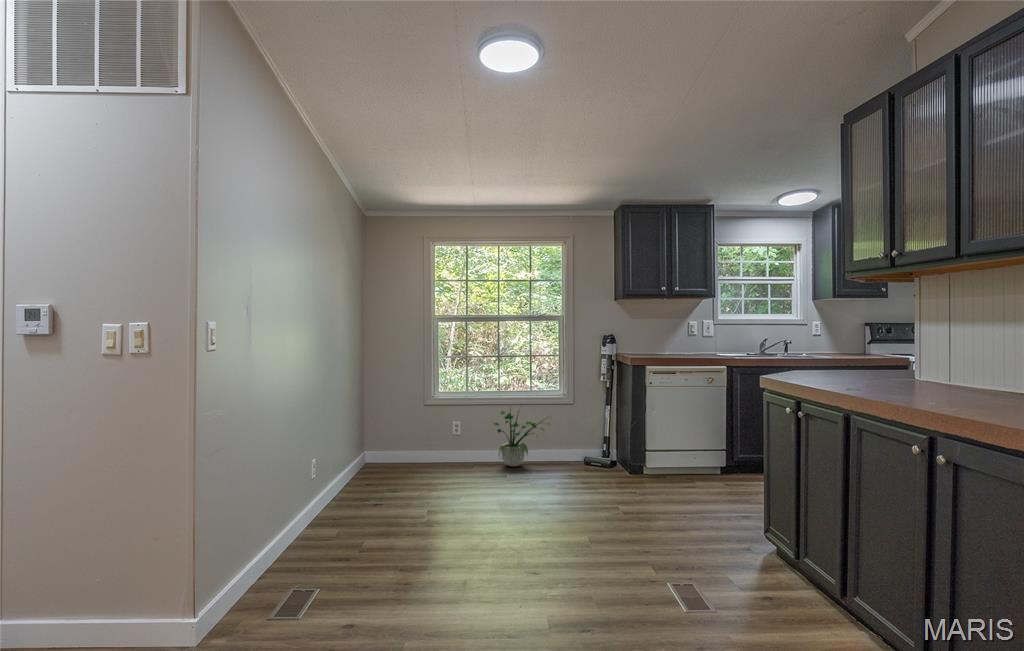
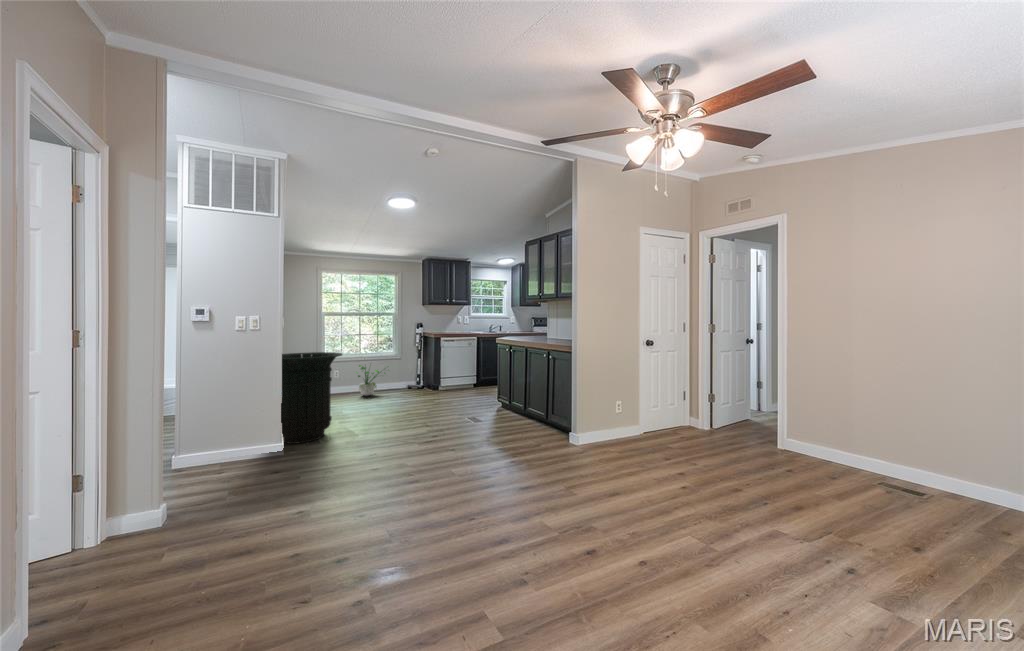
trash can: none [290,393,419,564] -> present [281,352,342,444]

